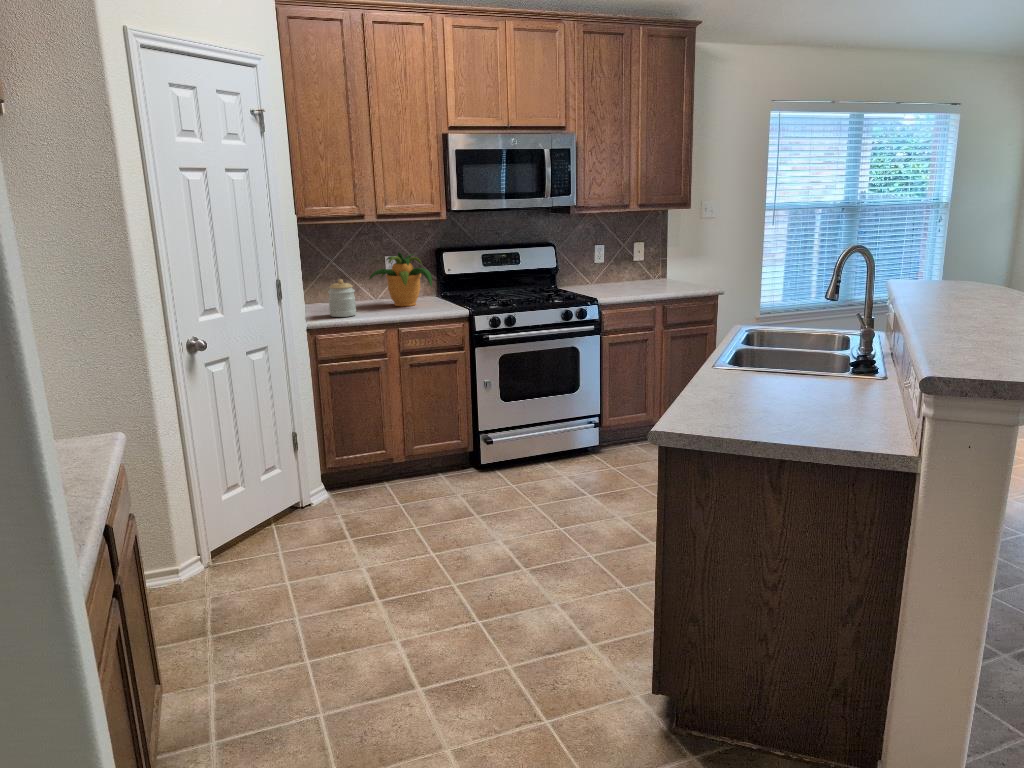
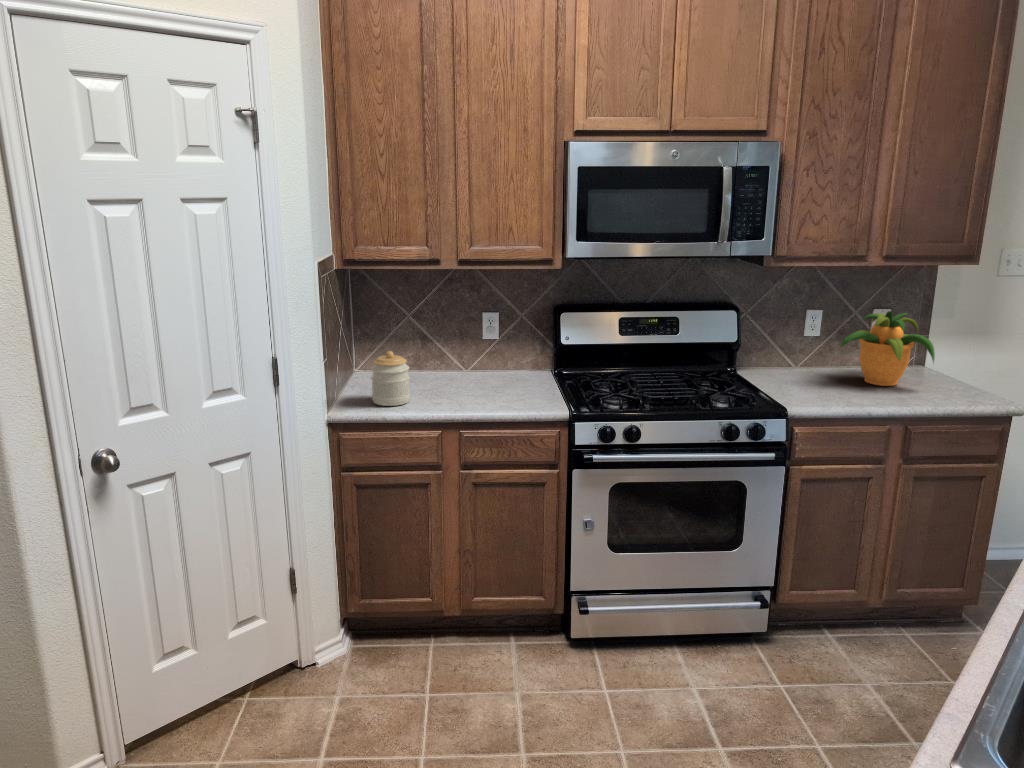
potted plant: present [369,252,432,306] -> present [841,311,935,386]

